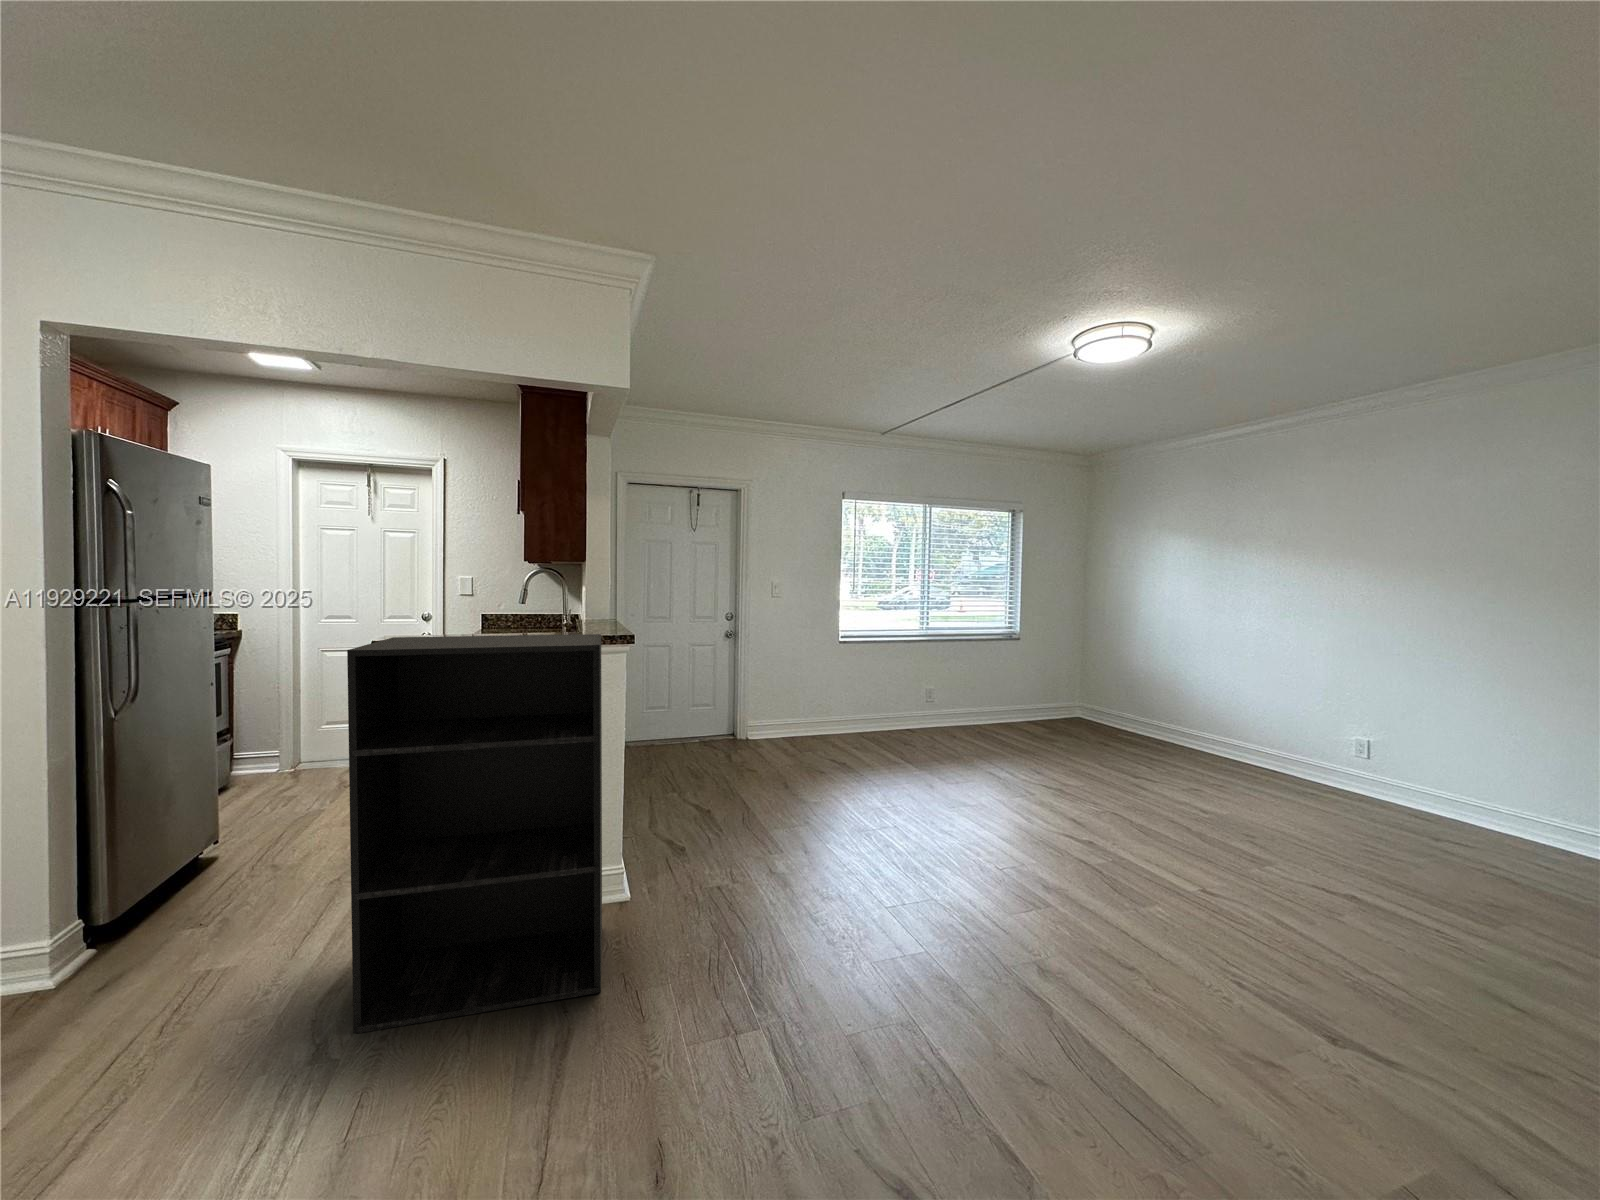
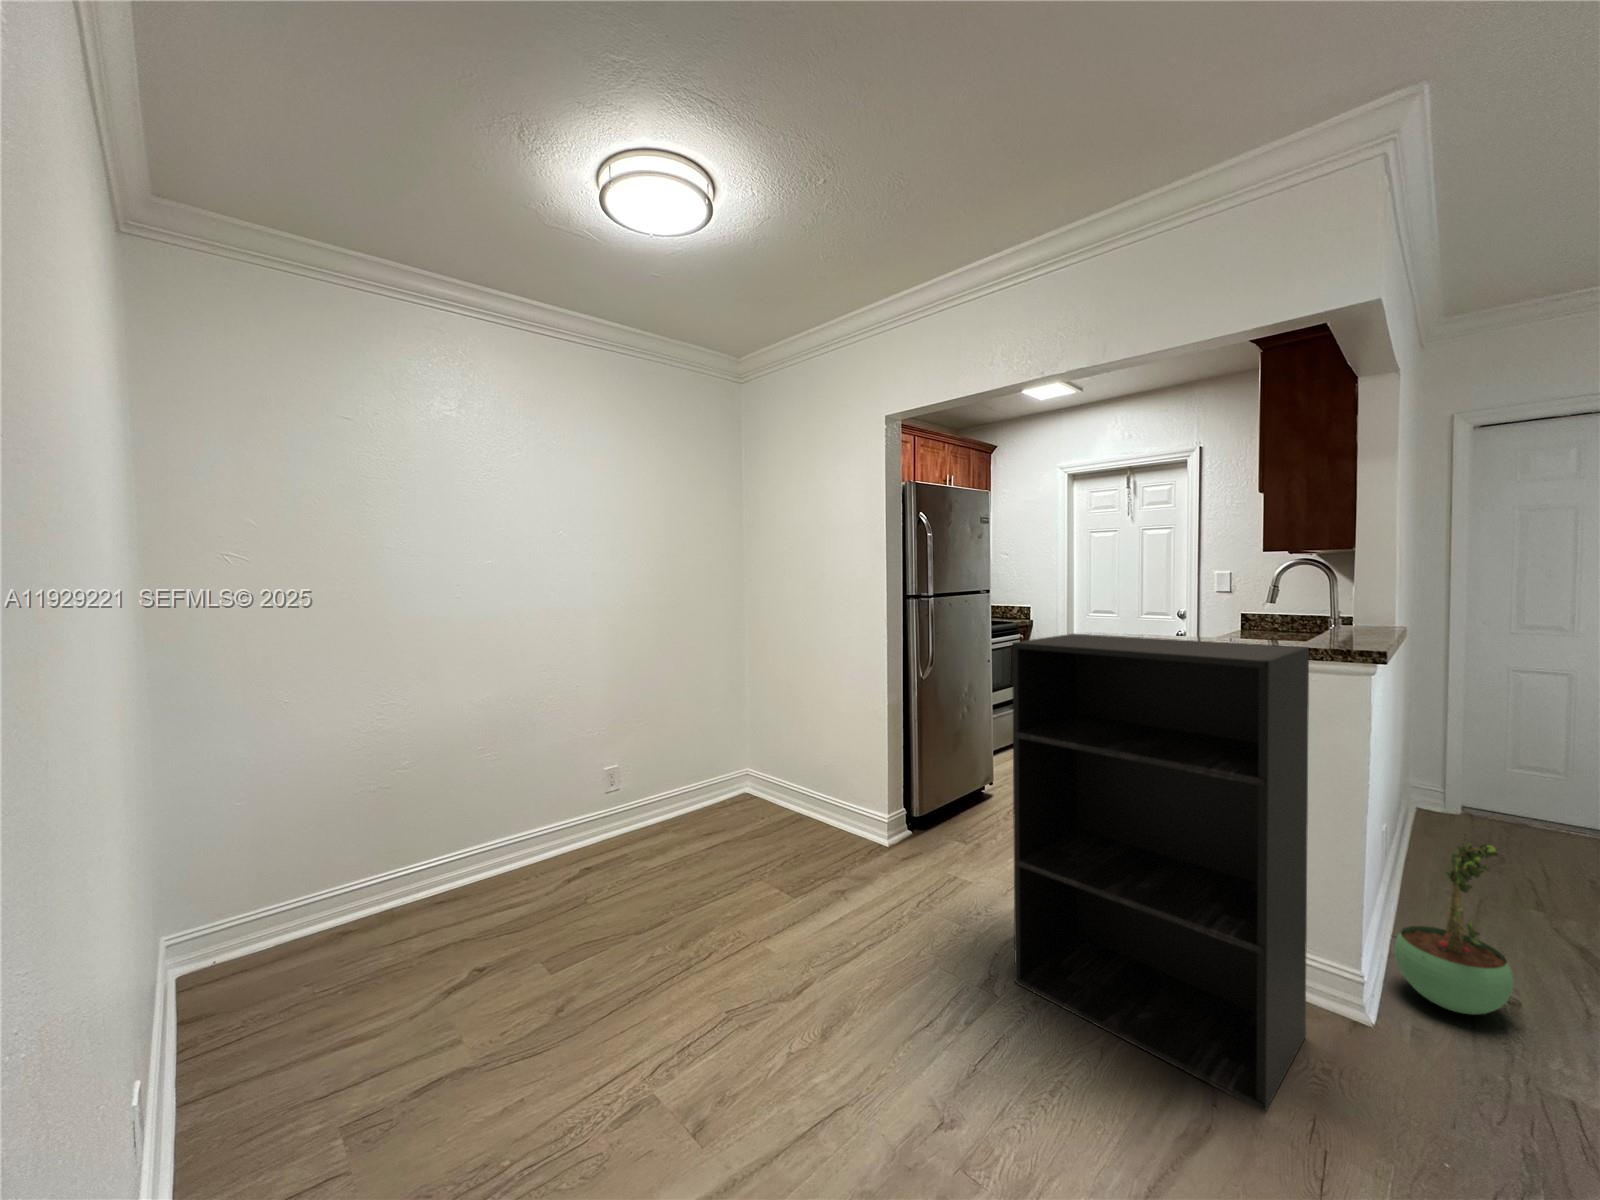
potted plant: none [633,753,689,868] -> present [1394,840,1514,1014]

